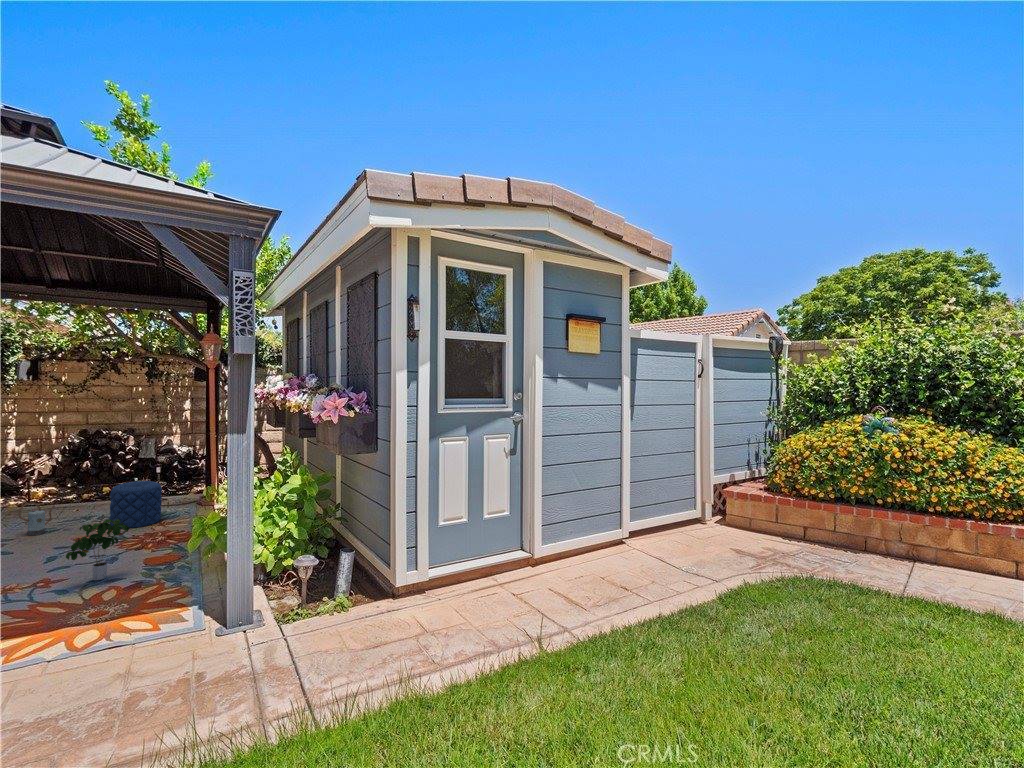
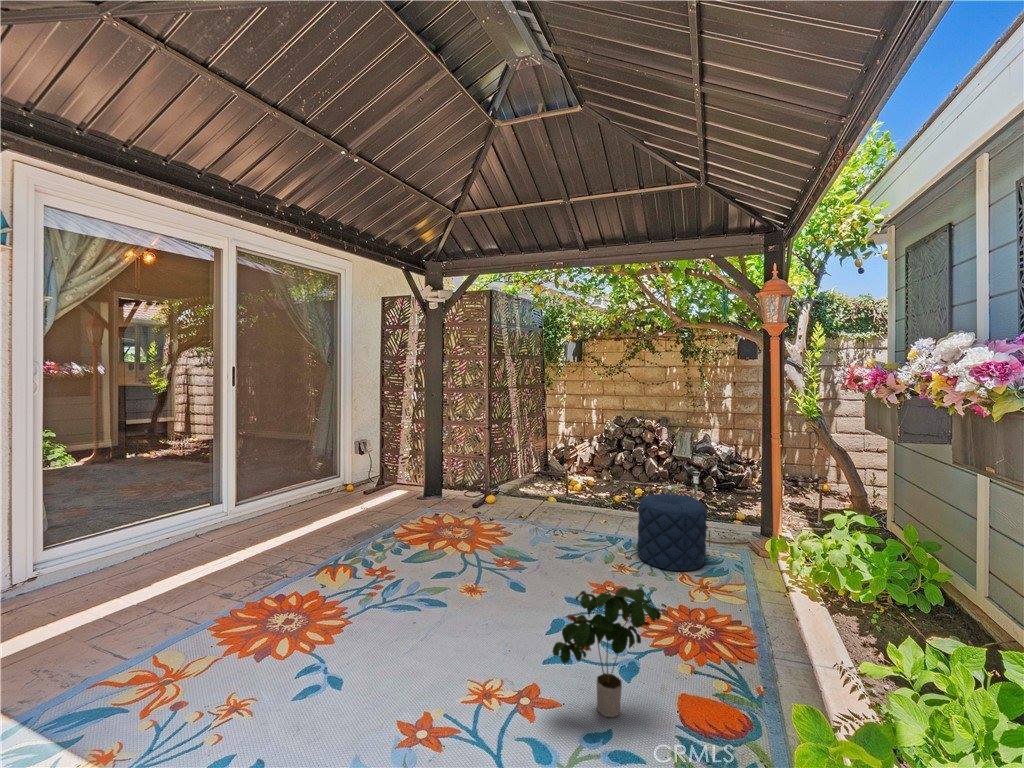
watering can: present [18,503,54,536] -> none [540,502,578,547]

